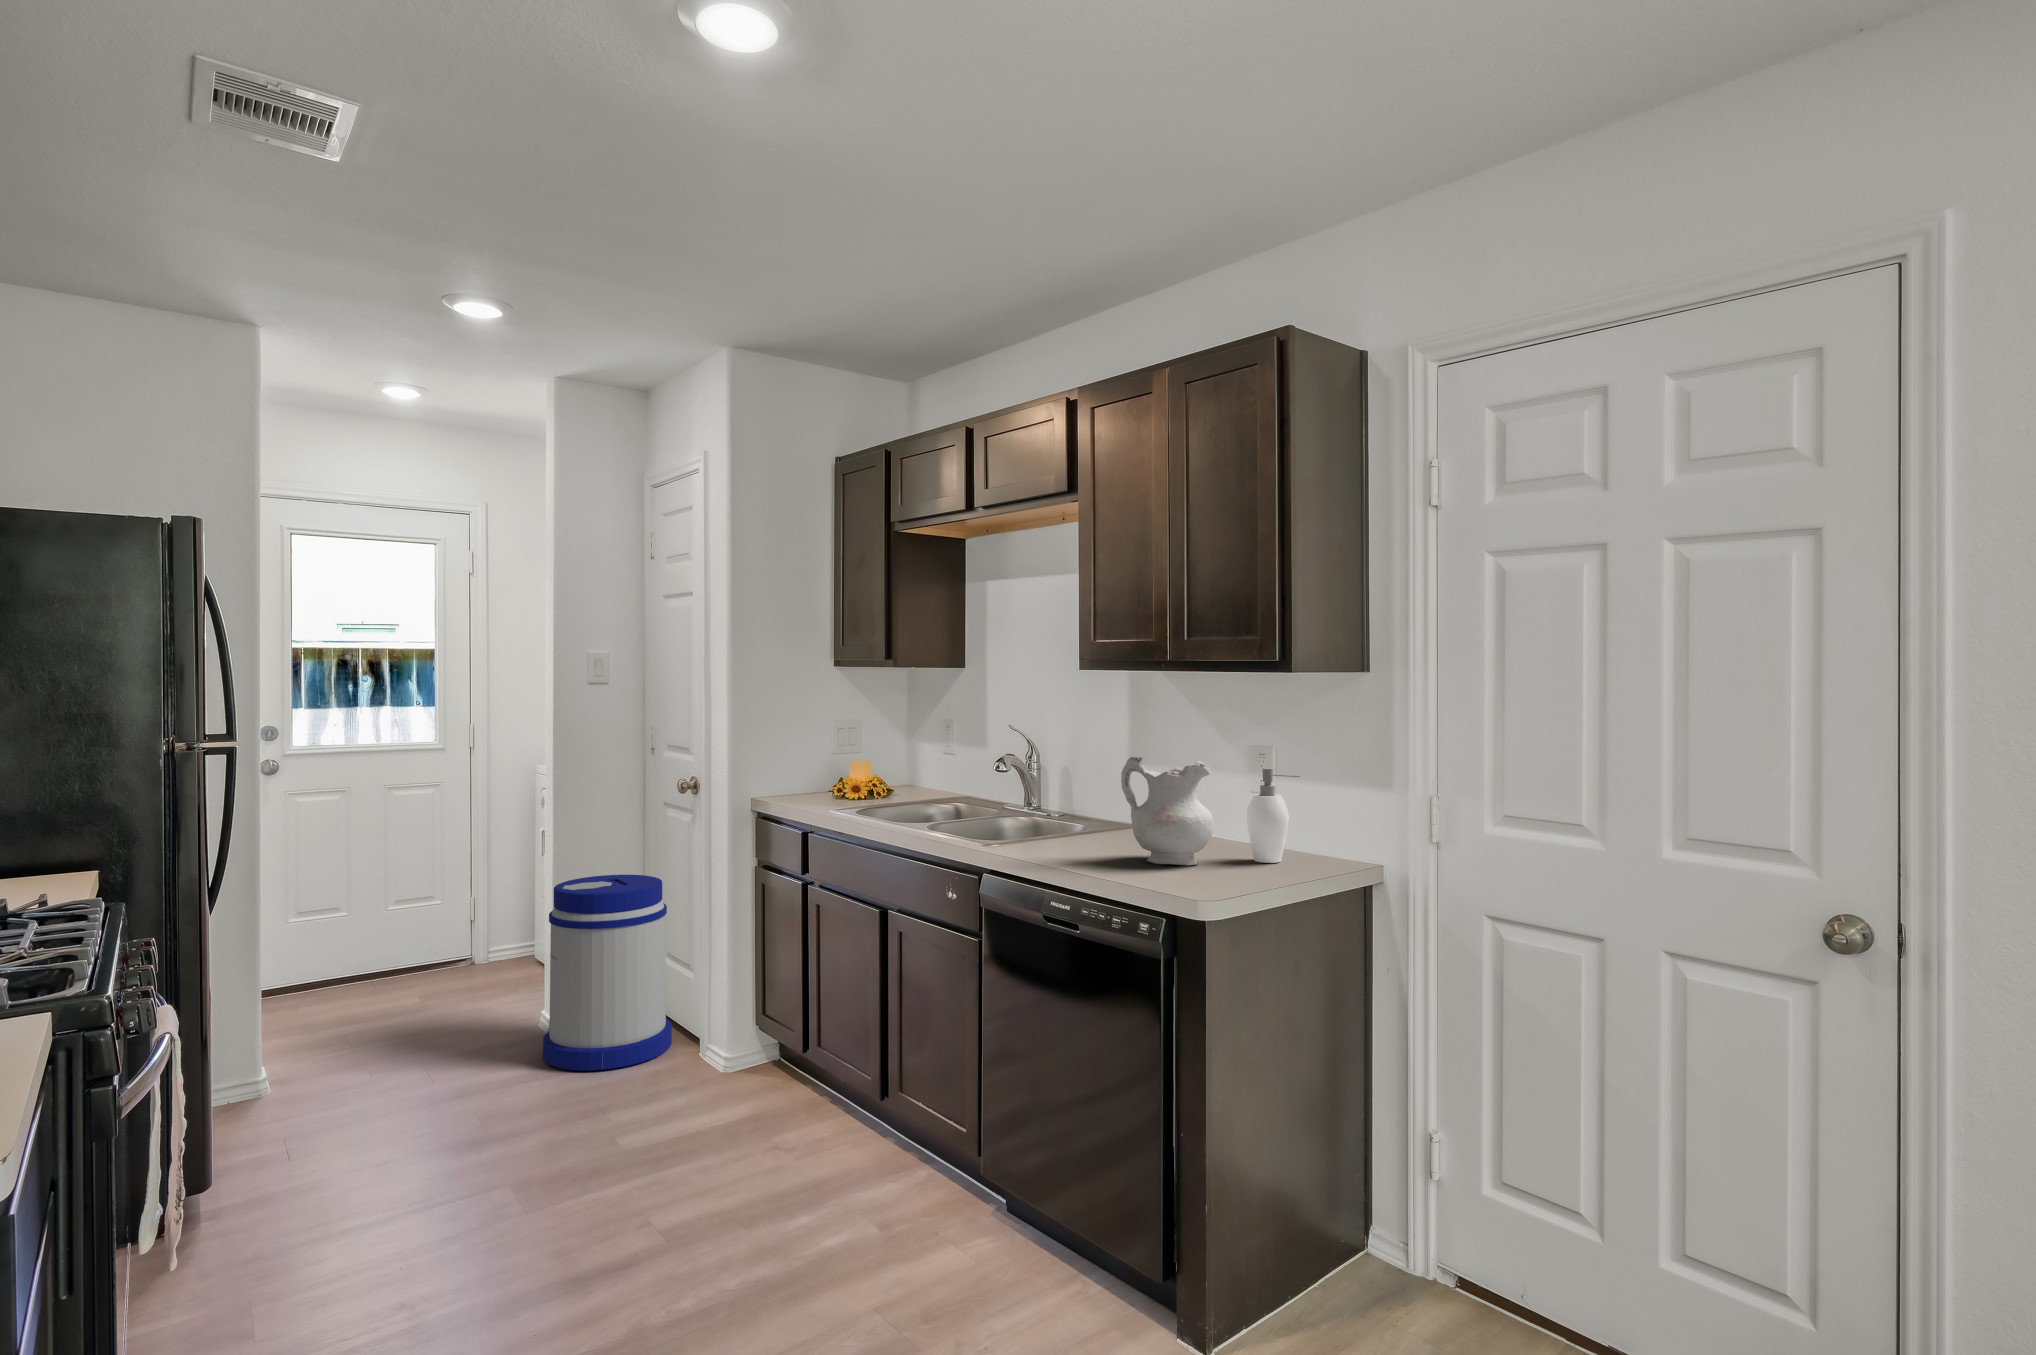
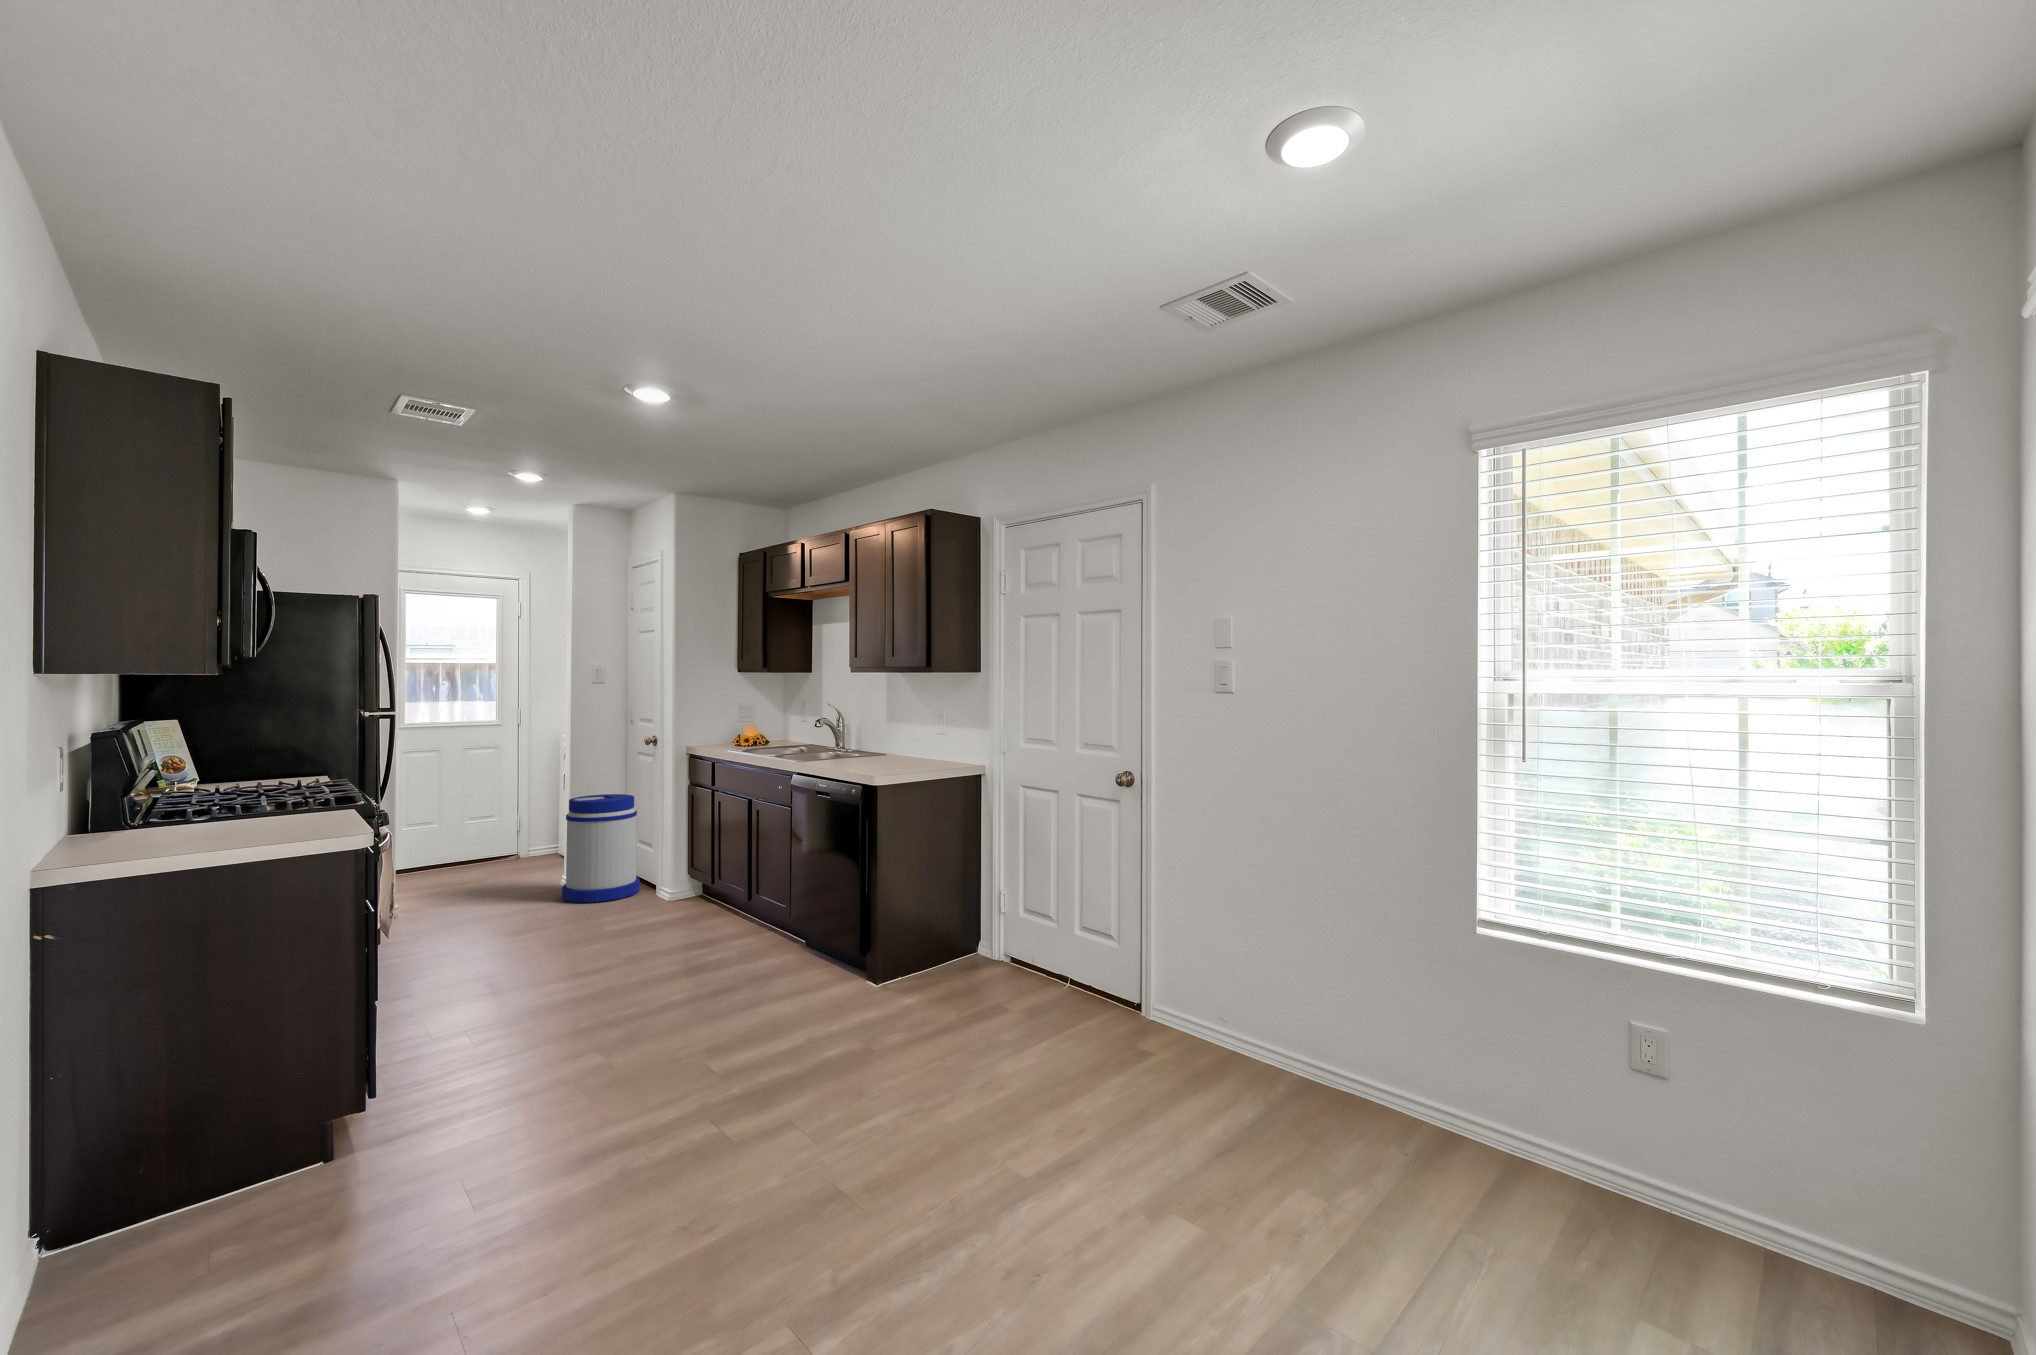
ceramic pitcher: present [1121,756,1213,865] -> none [861,714,905,766]
soap dispenser: present [1247,768,1299,863] -> none [923,720,946,765]

